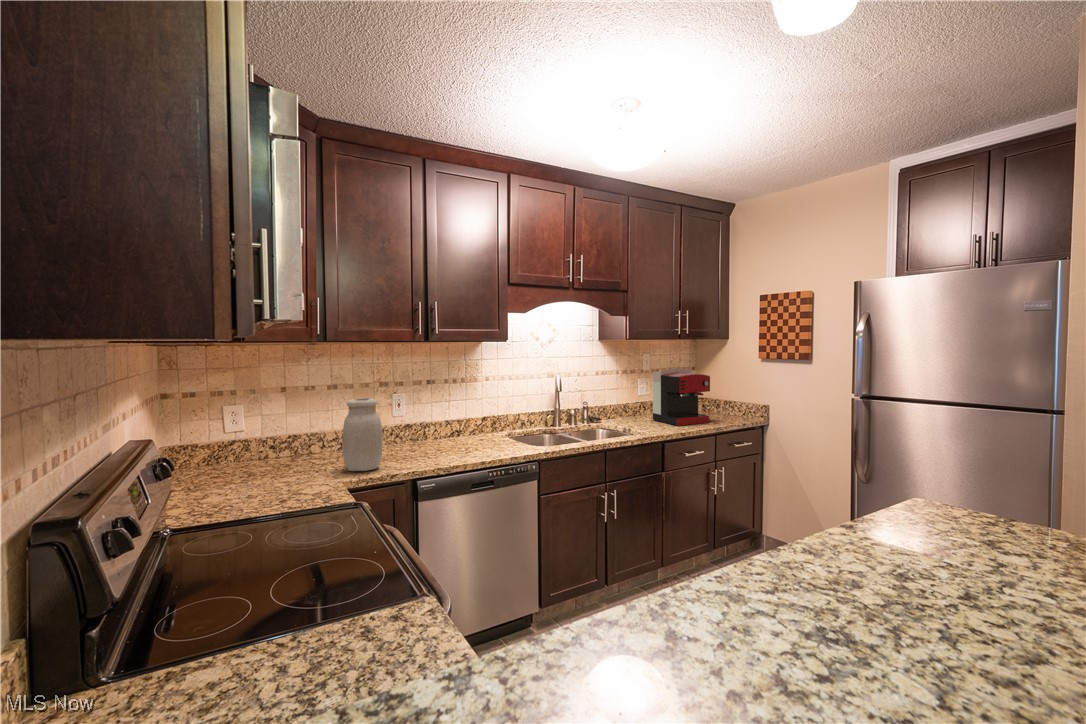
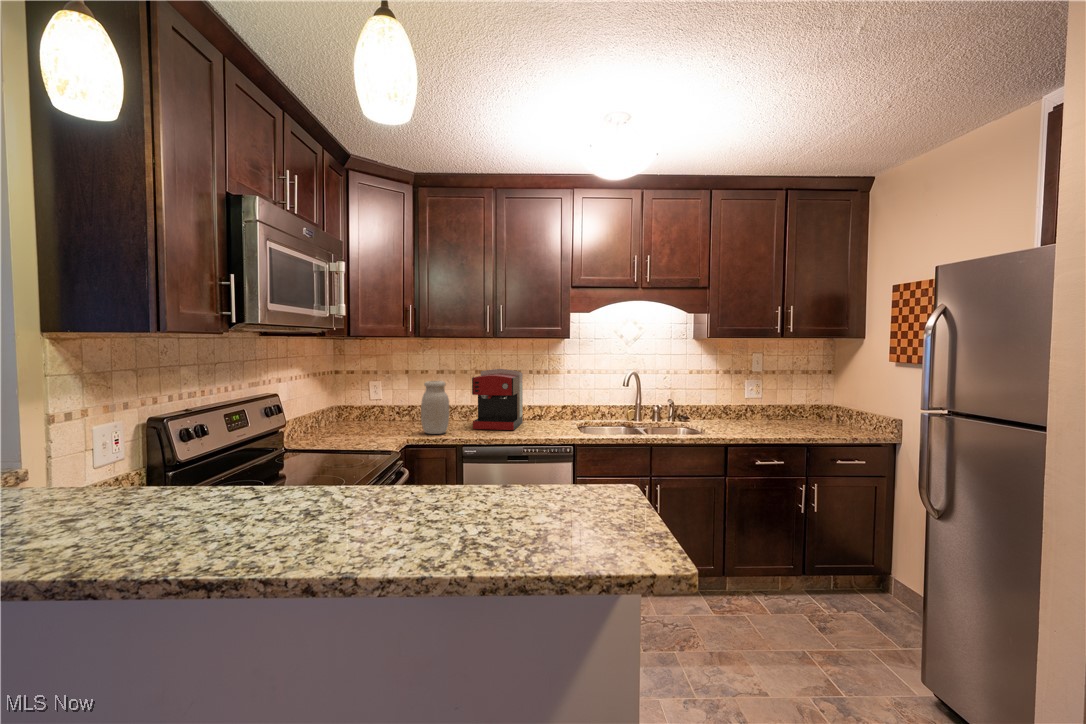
coffee maker: present [653,368,710,426] -> present [472,369,523,430]

